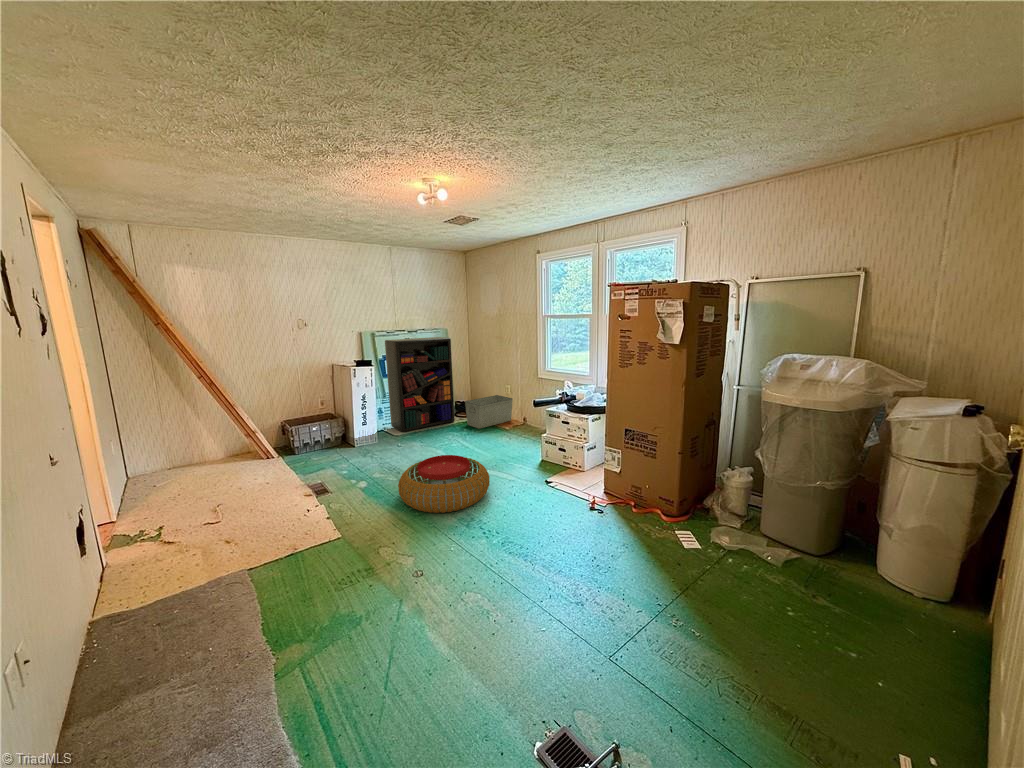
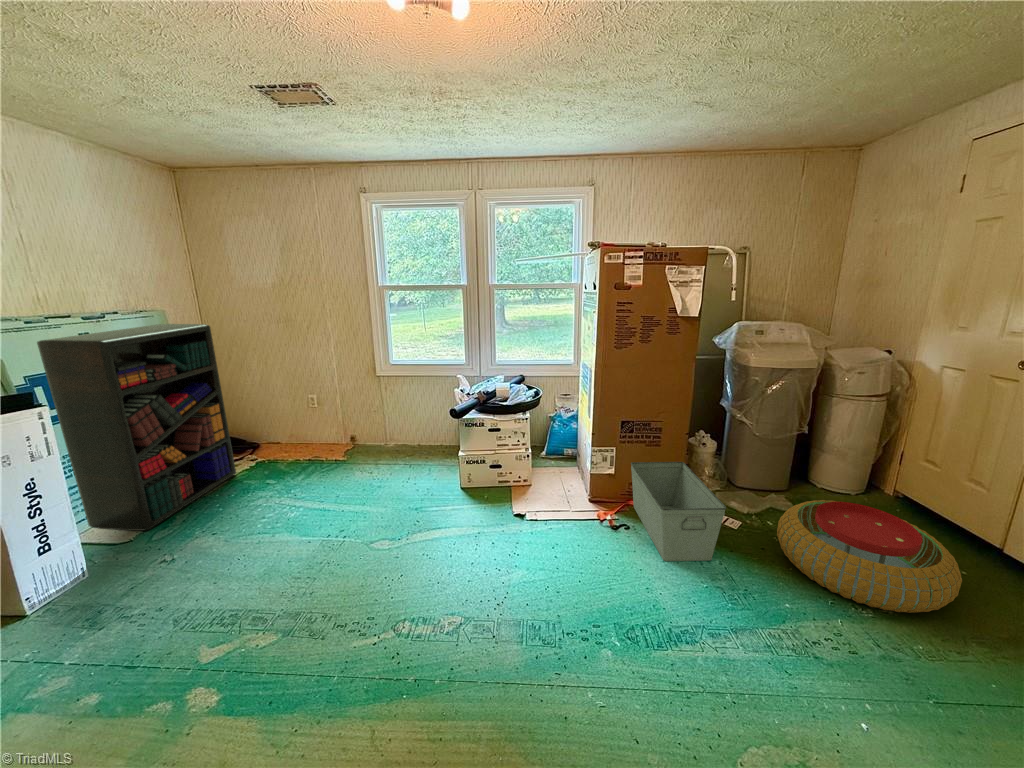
storage bin: present [465,395,513,429] -> present [631,462,726,561]
pouf: present [398,455,490,513] -> present [777,500,962,613]

